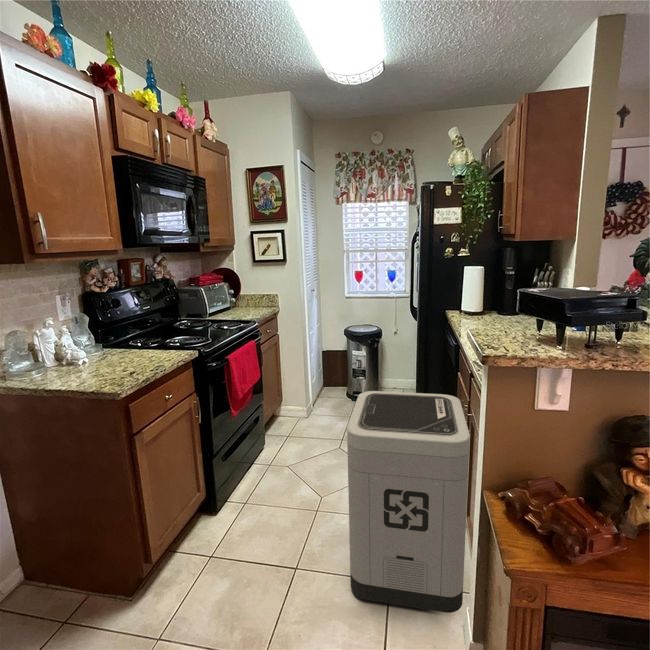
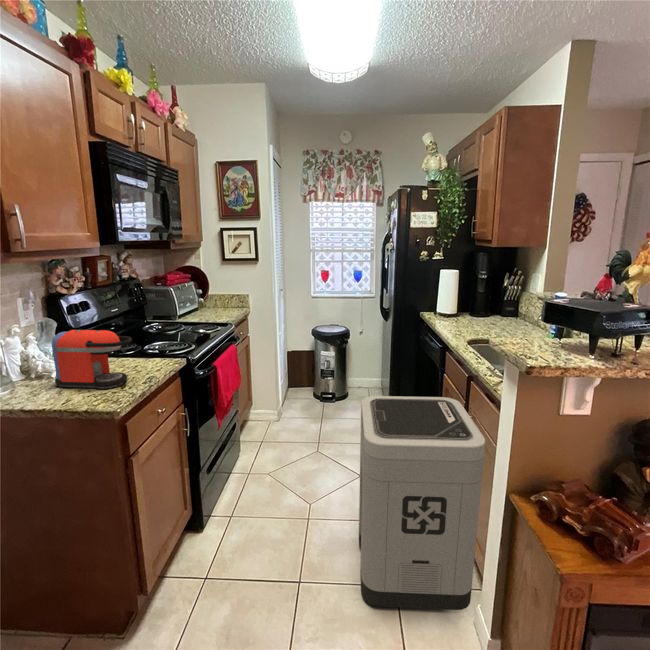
coffee maker: none [73,321,138,373] -> present [52,330,132,389]

